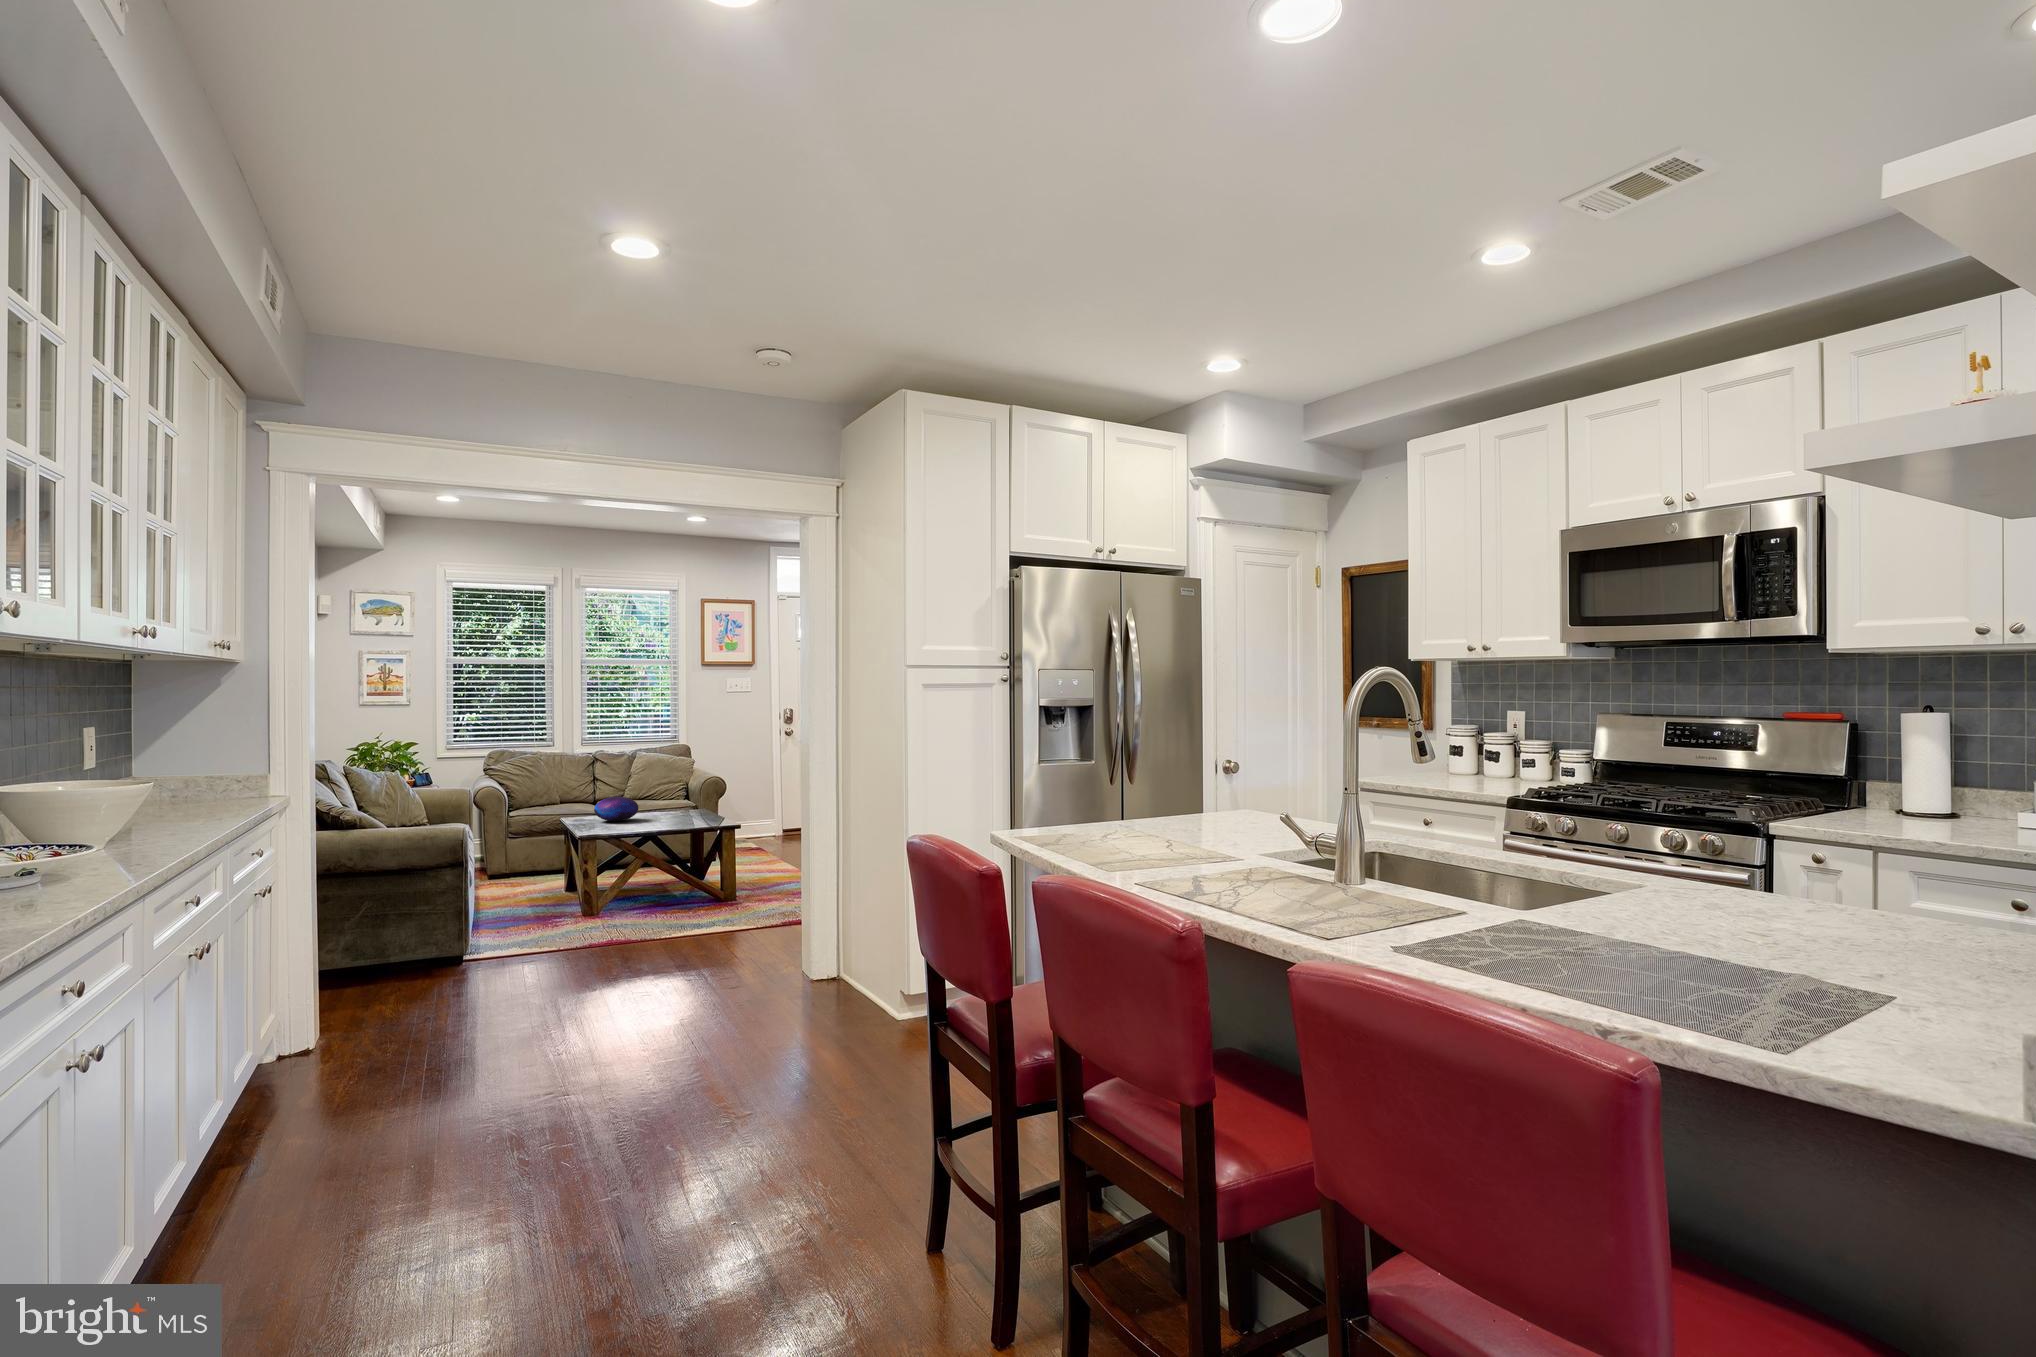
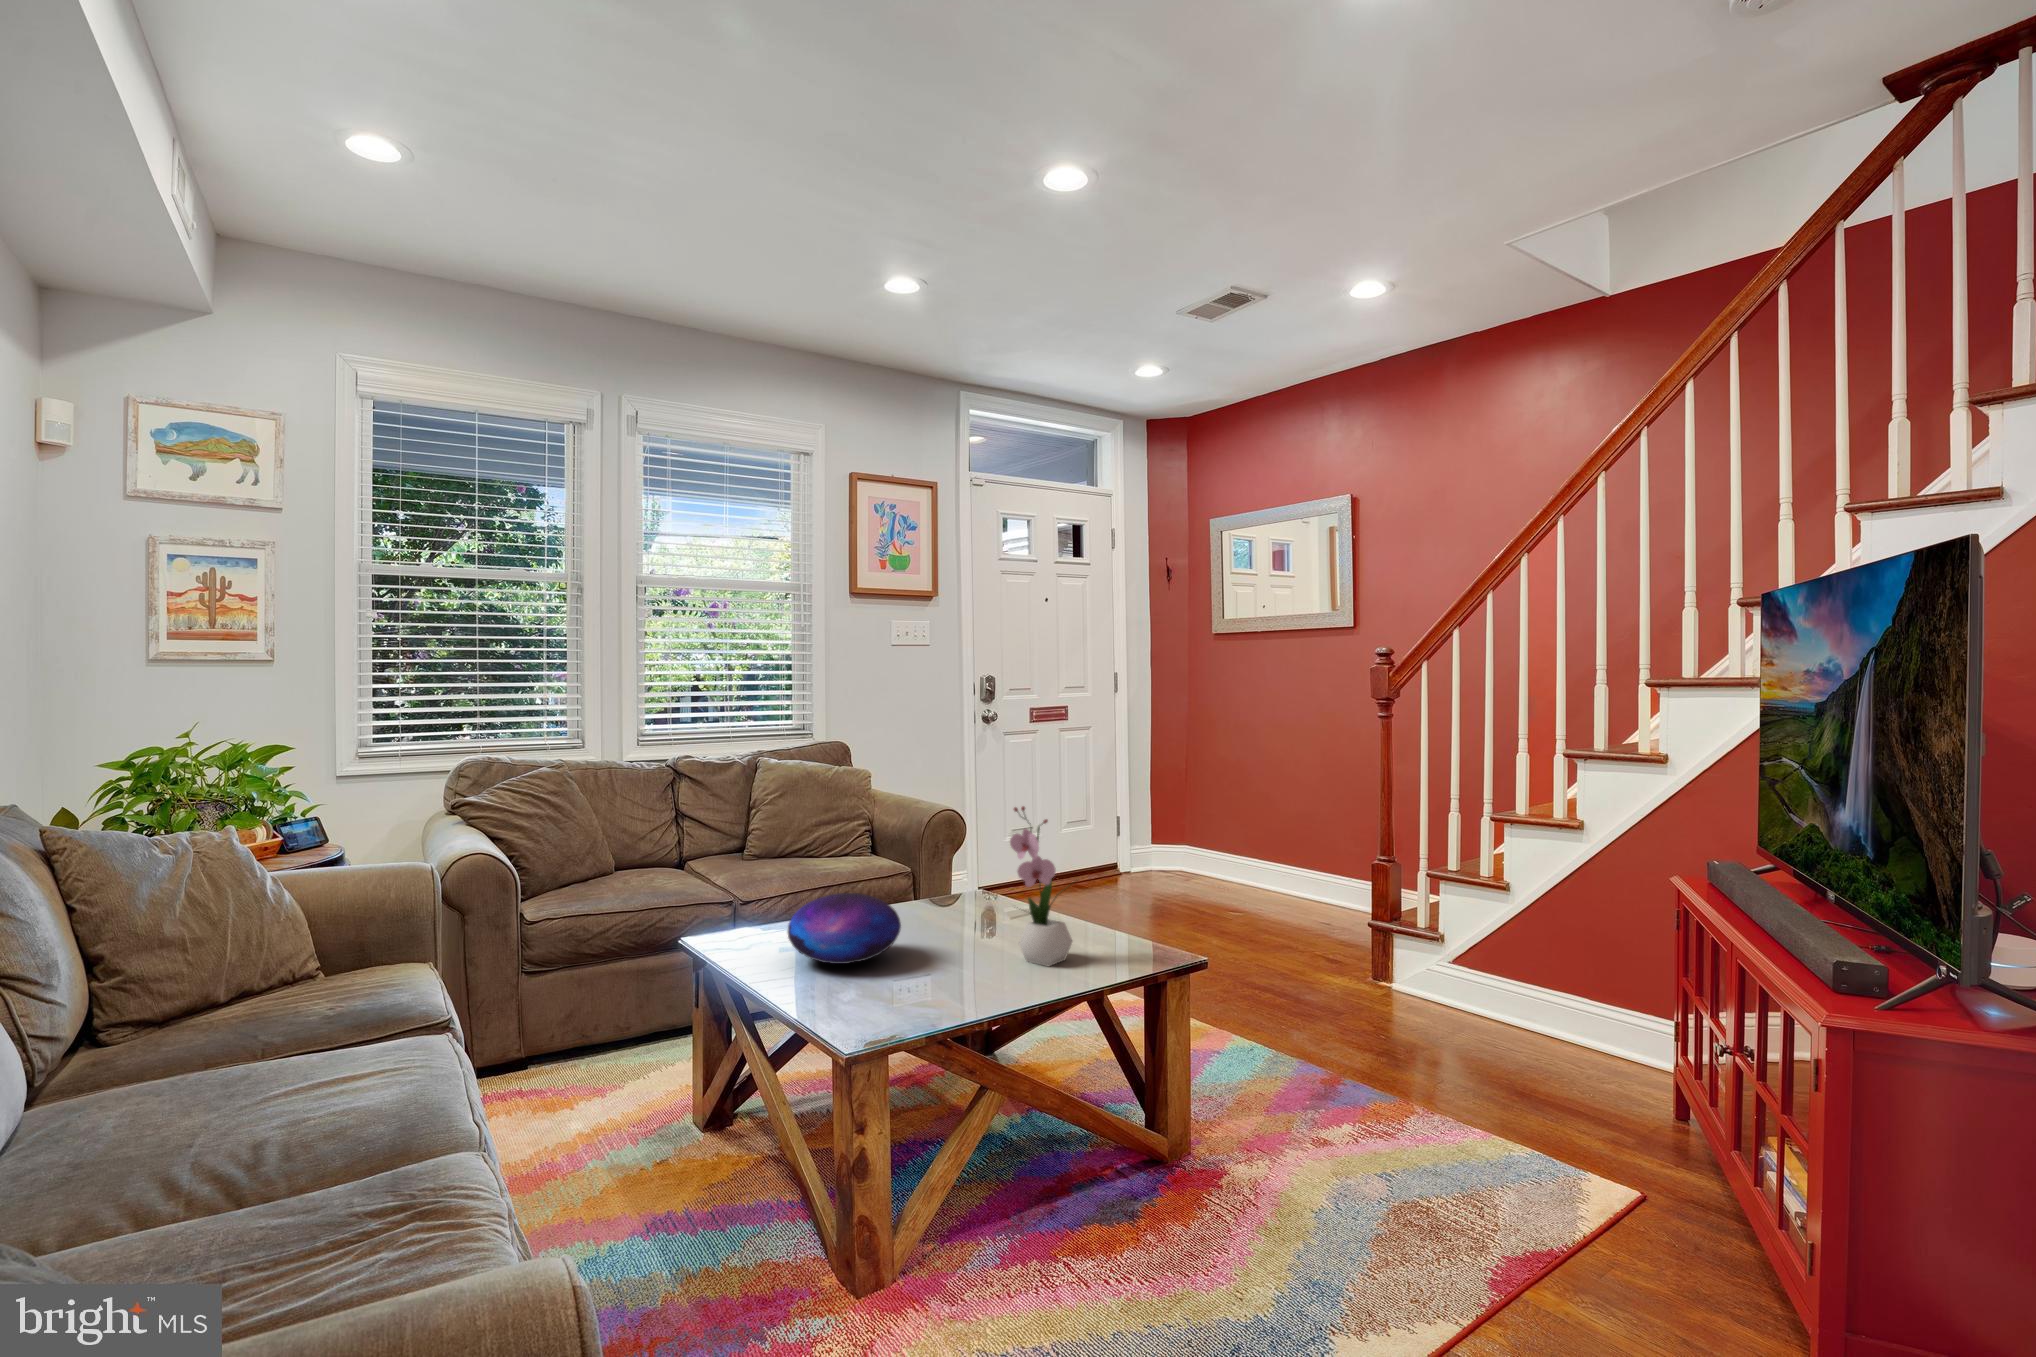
flower arrangement: none [674,764,702,823] -> present [1010,806,1072,966]

